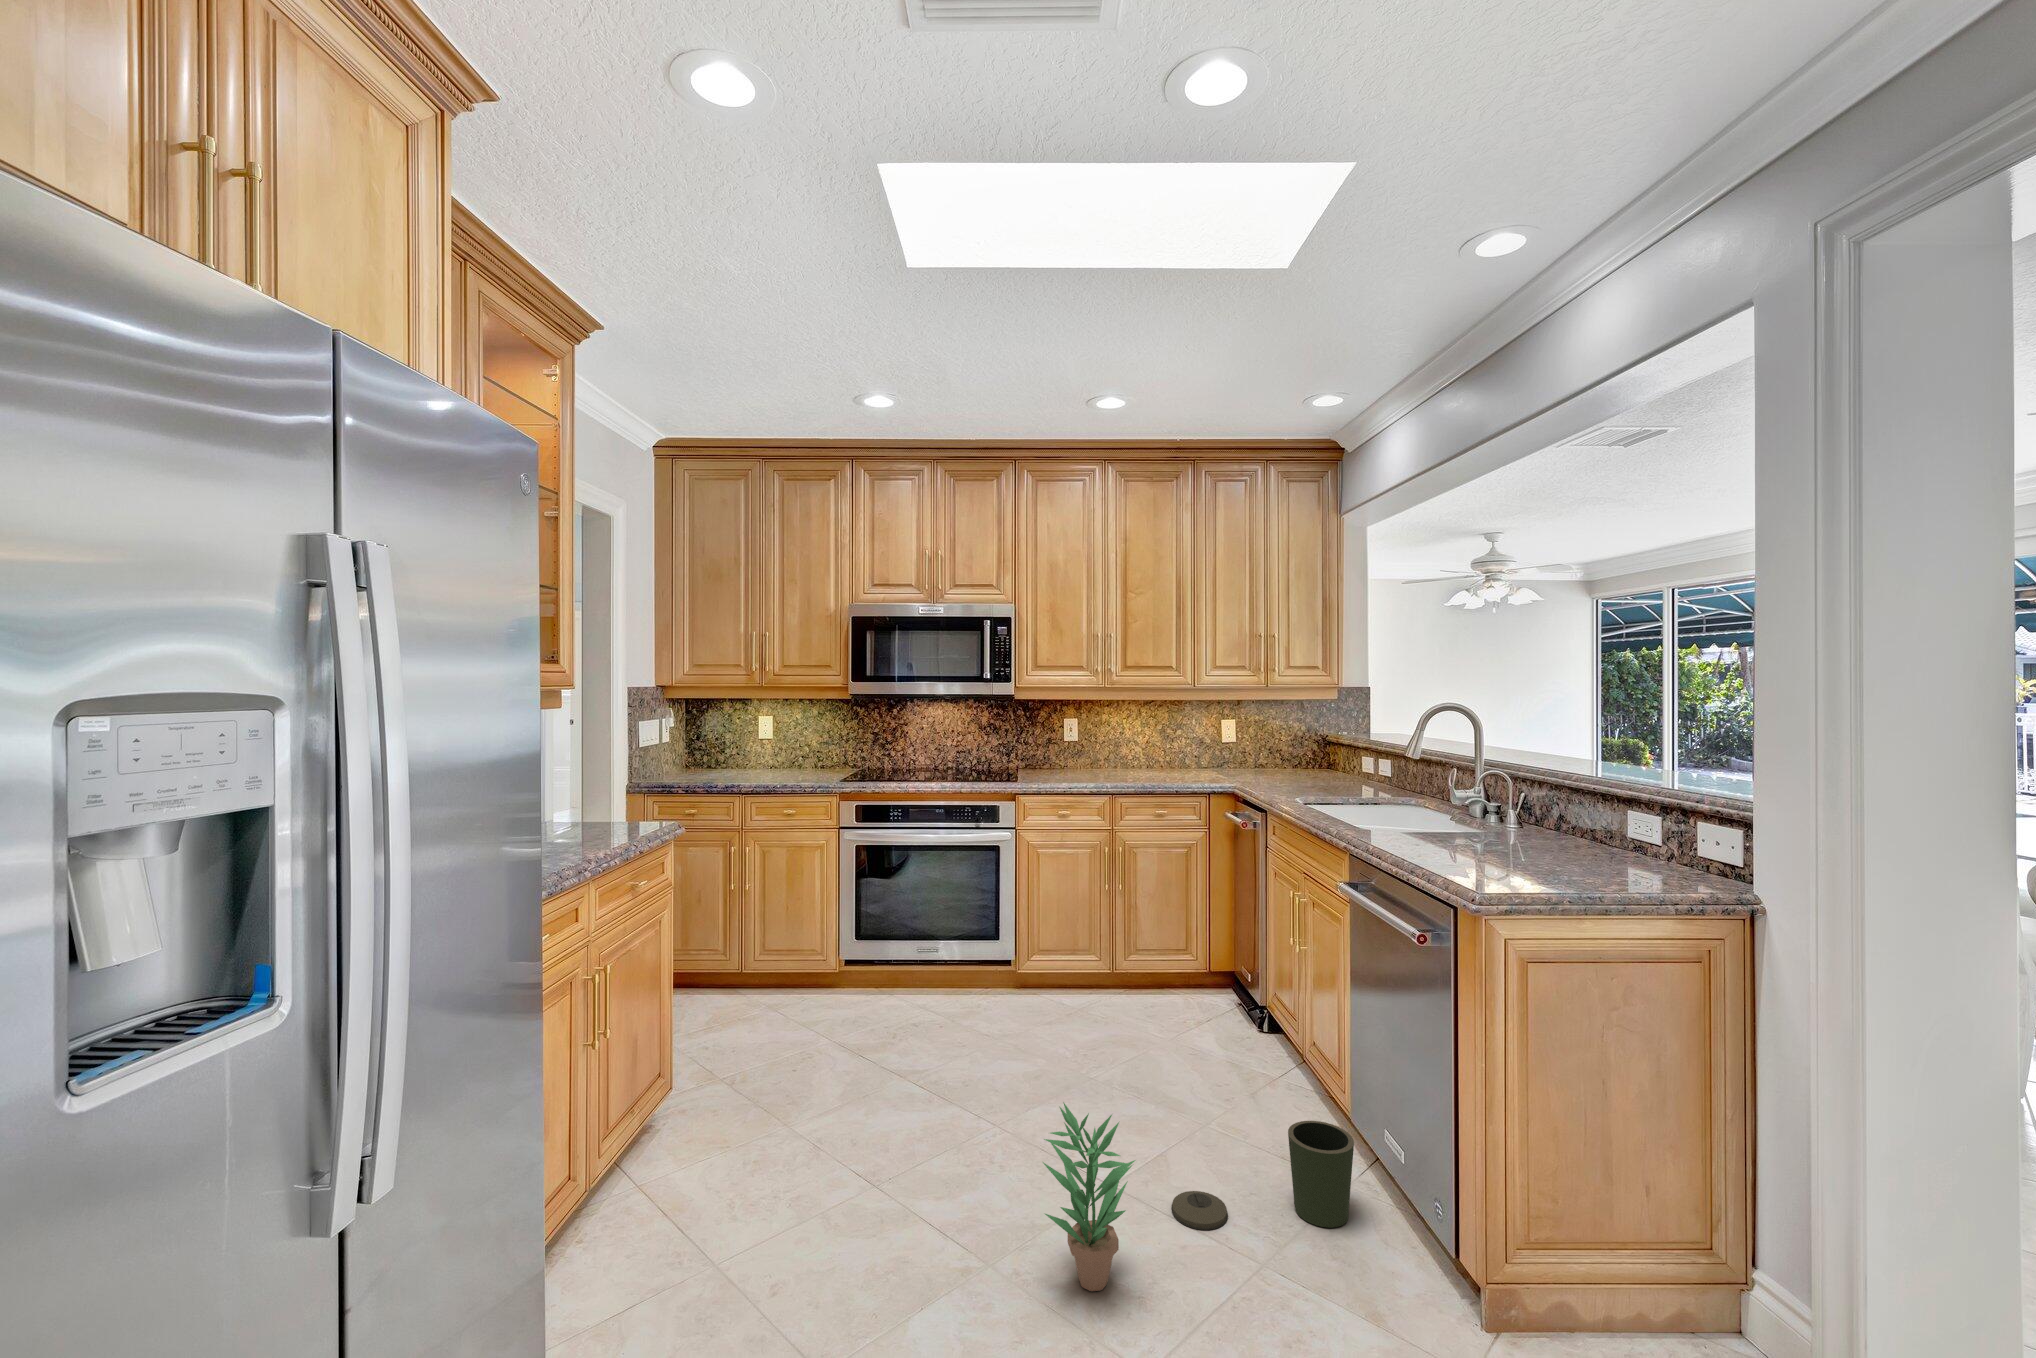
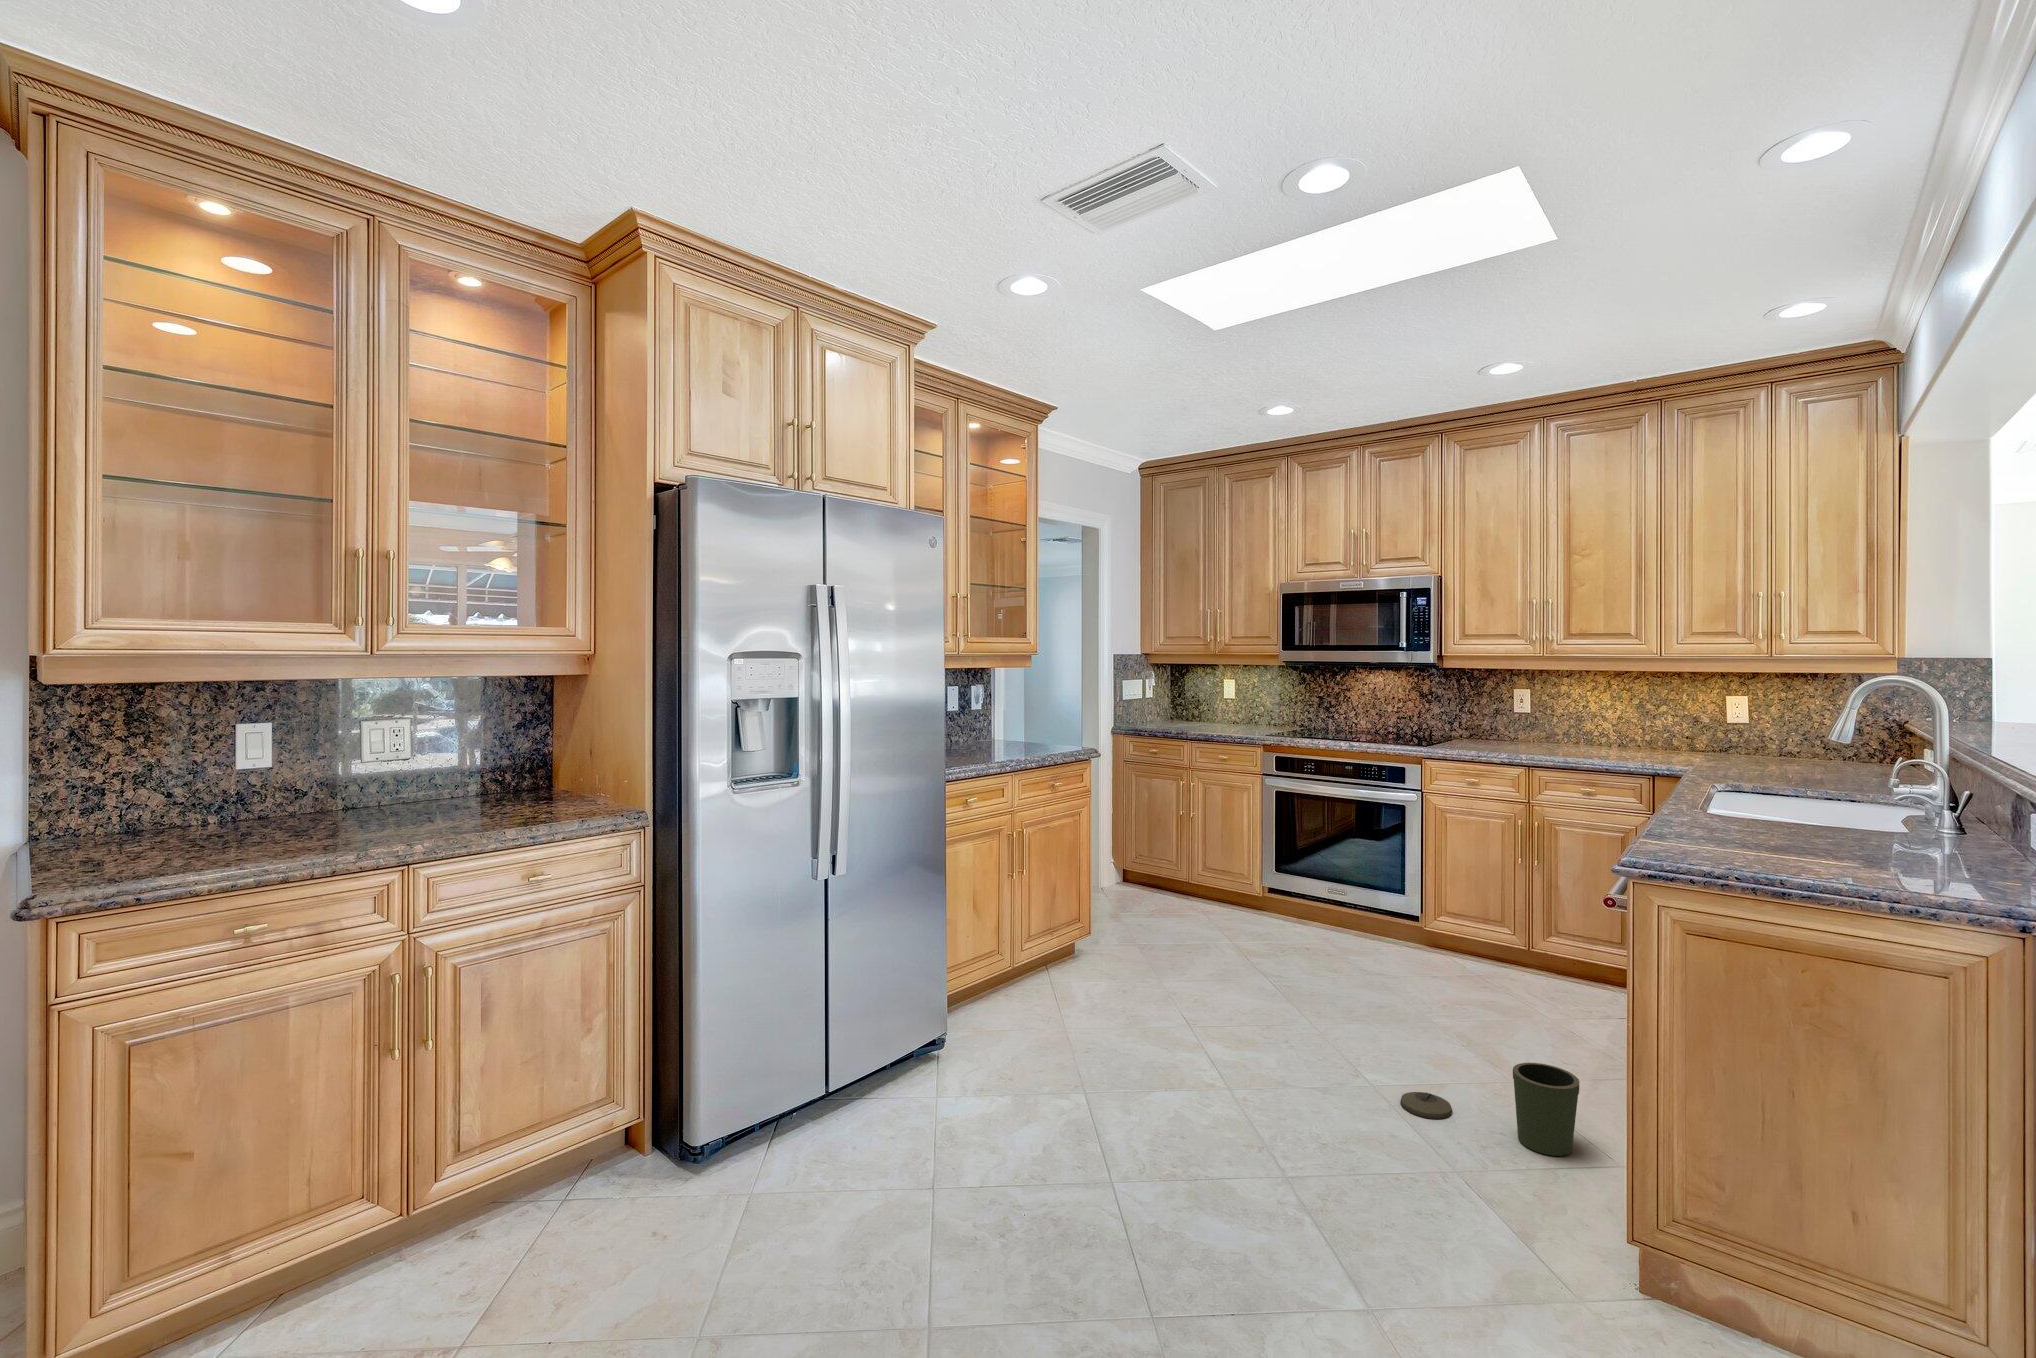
potted plant: present [1043,1102,1135,1291] -> none [1253,968,1334,1111]

